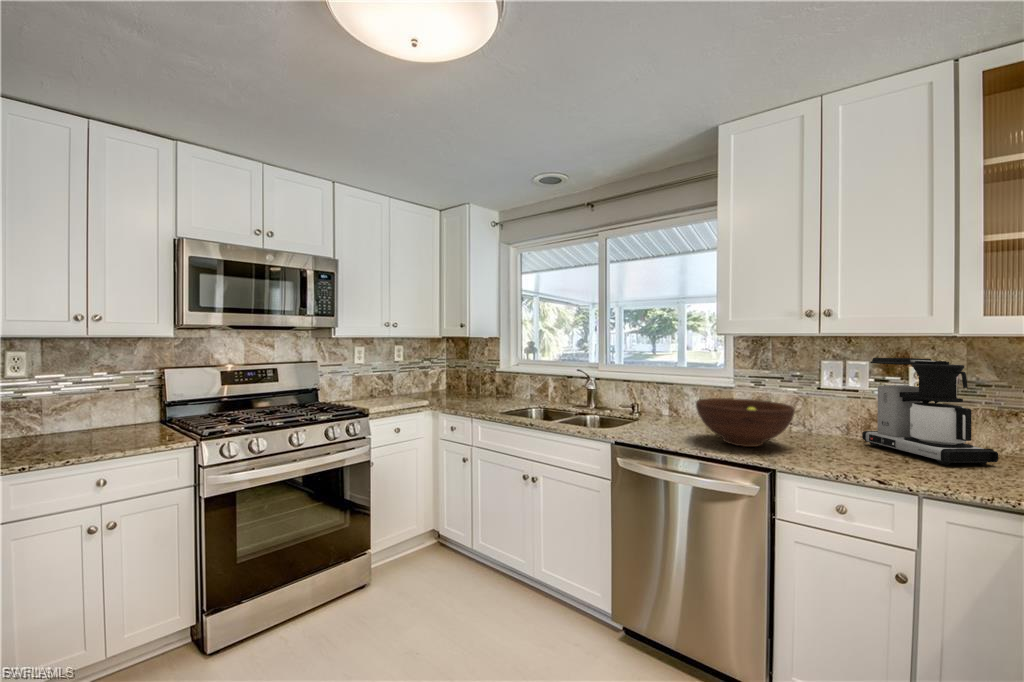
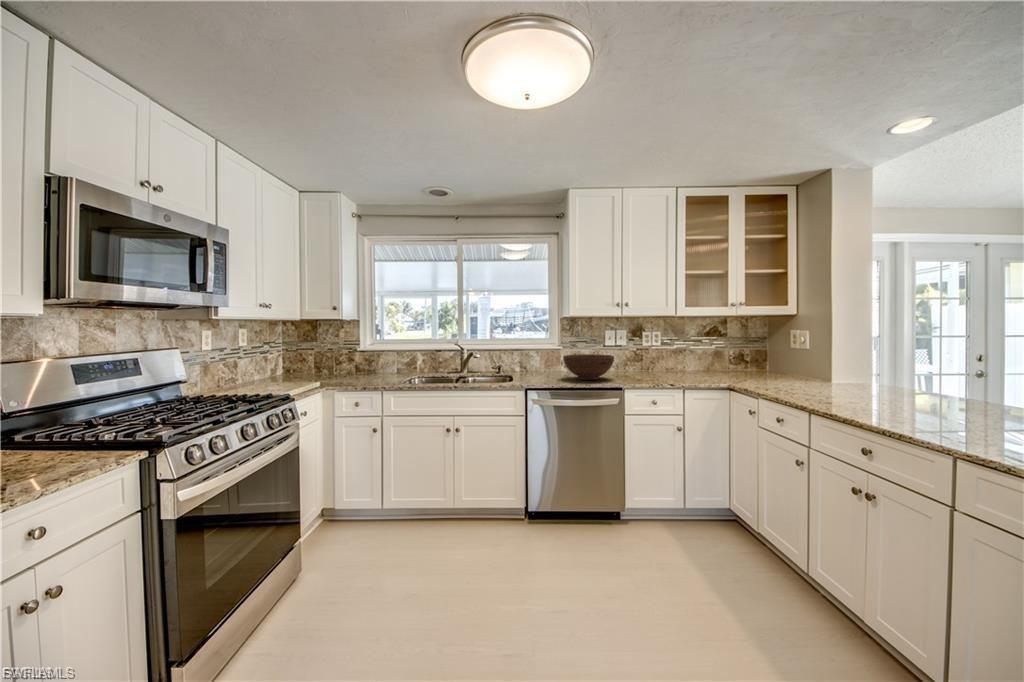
coffee maker: present [862,358,998,465] -> none [627,328,677,375]

